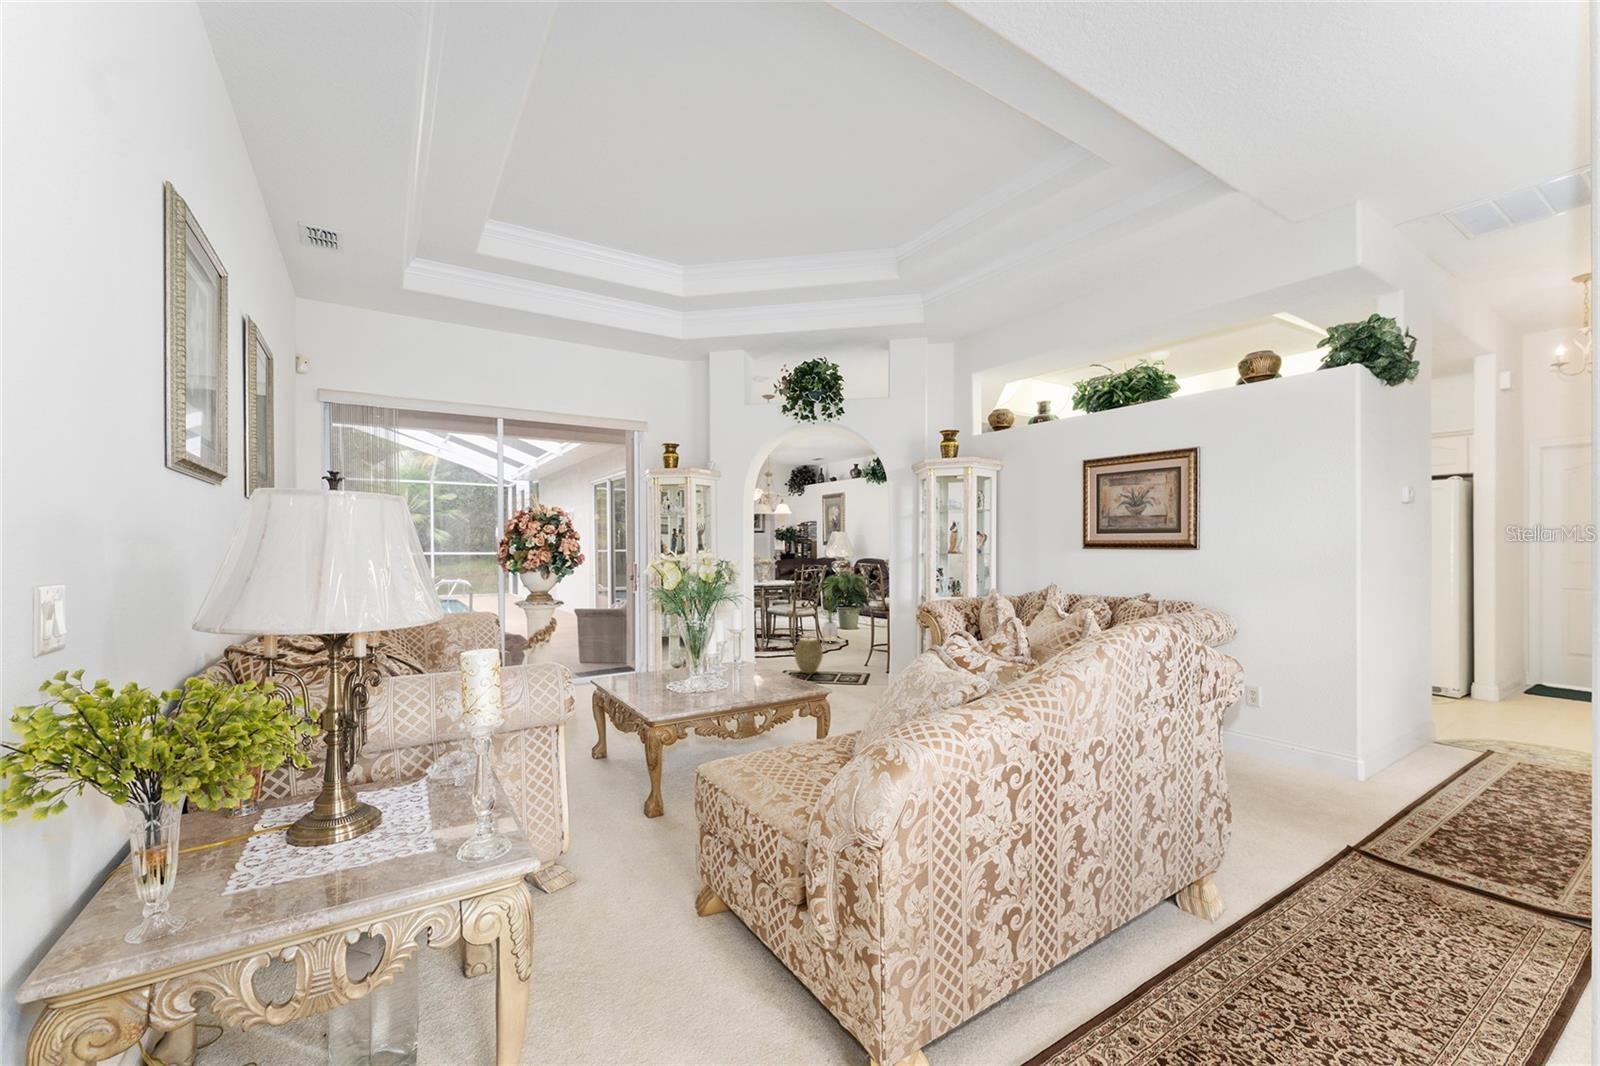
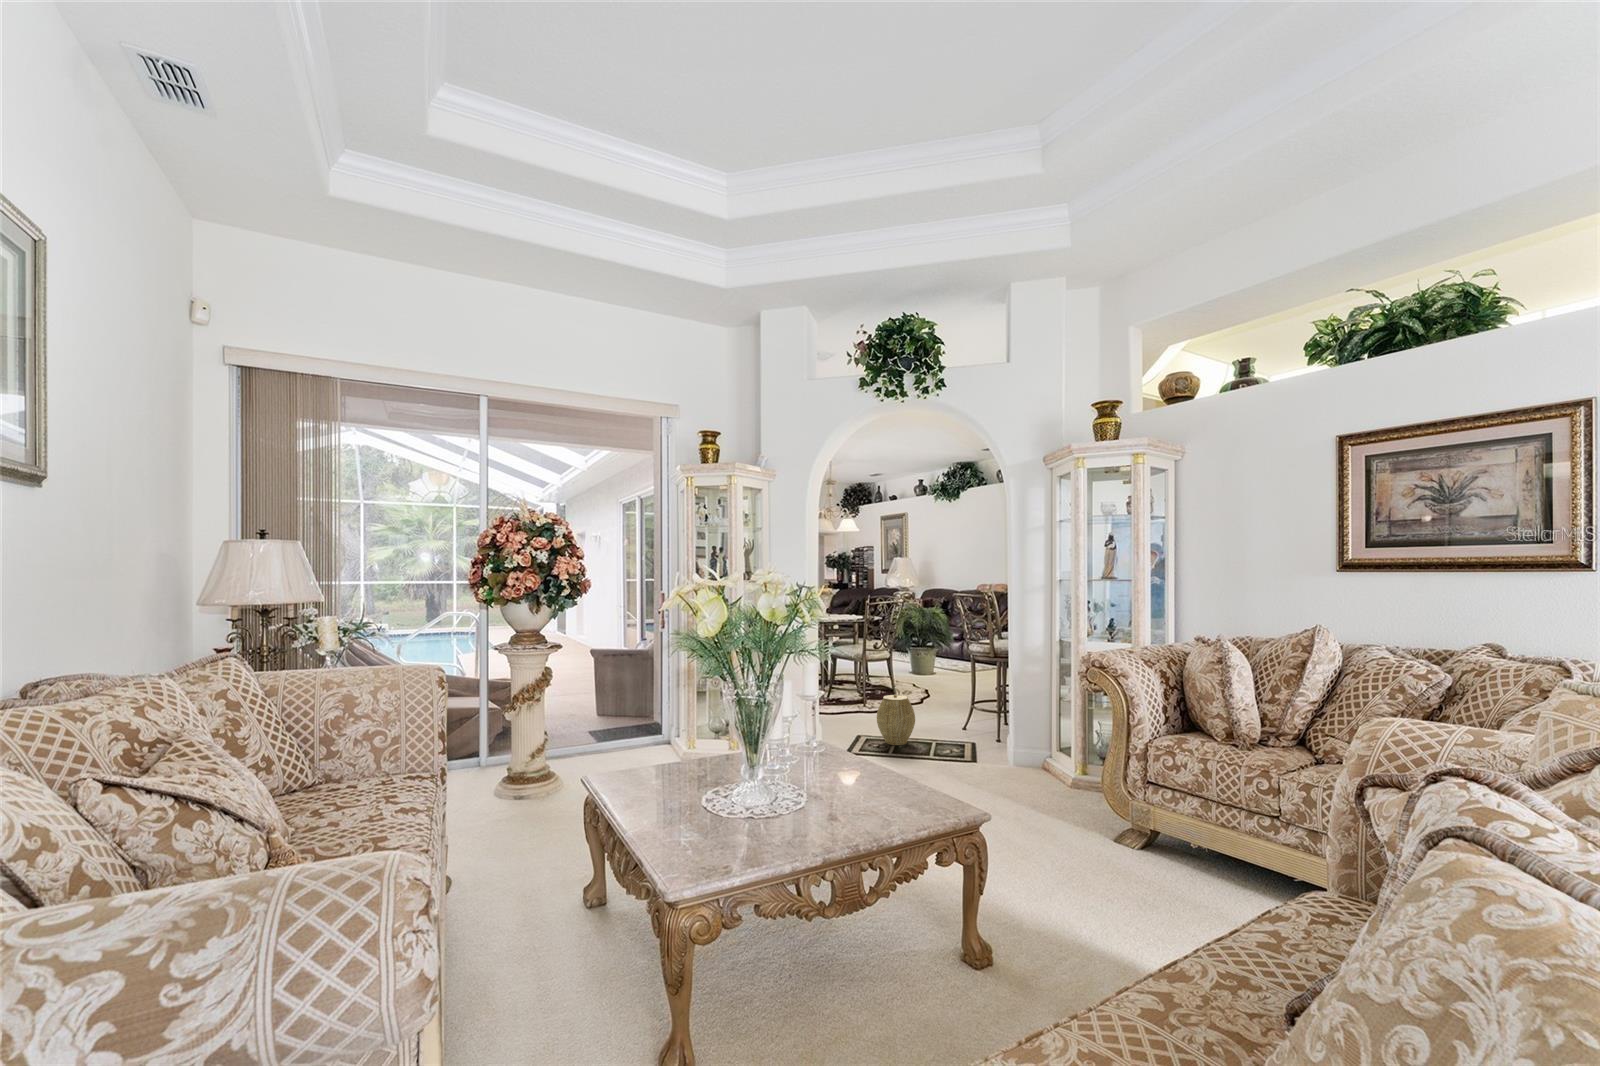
house plant: present [823,600,837,638] -> none [890,631,925,697]

